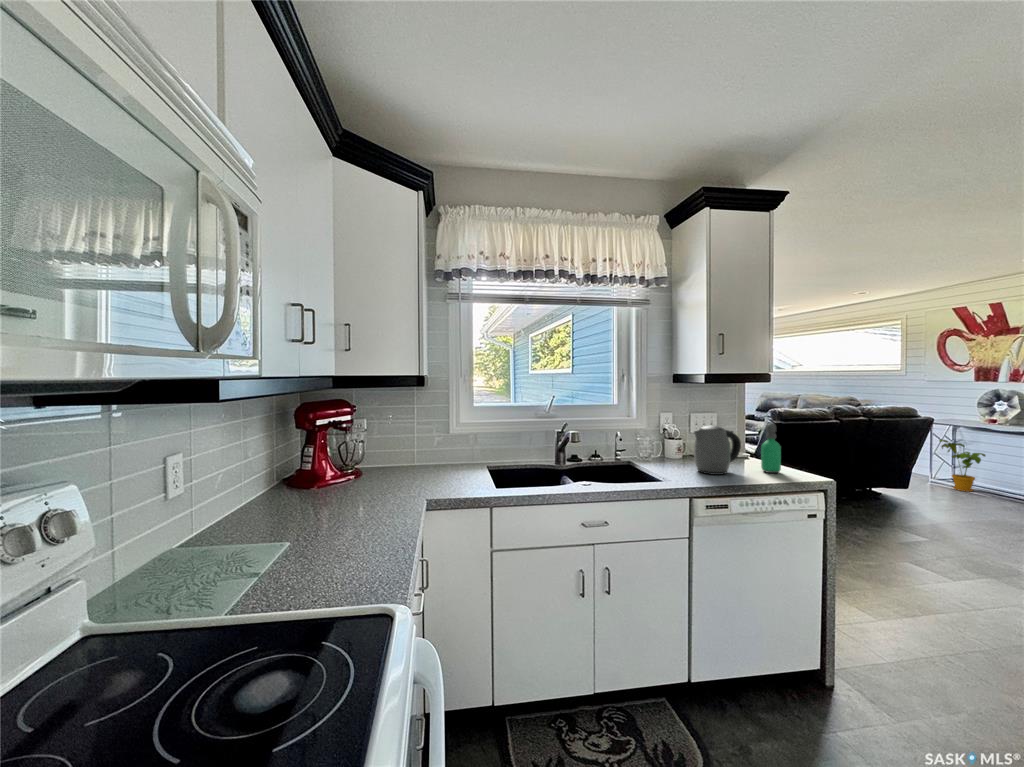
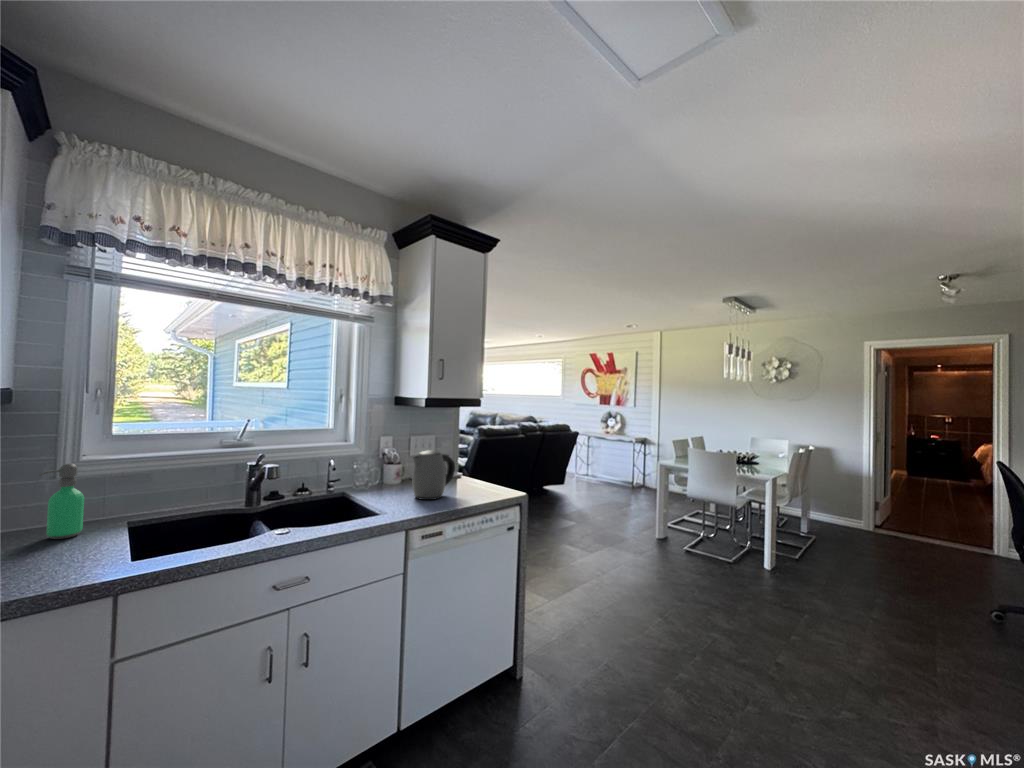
soap dispenser: present [761,423,781,473] -> present [40,463,84,539]
house plant: present [939,440,985,492] -> none [581,447,604,483]

